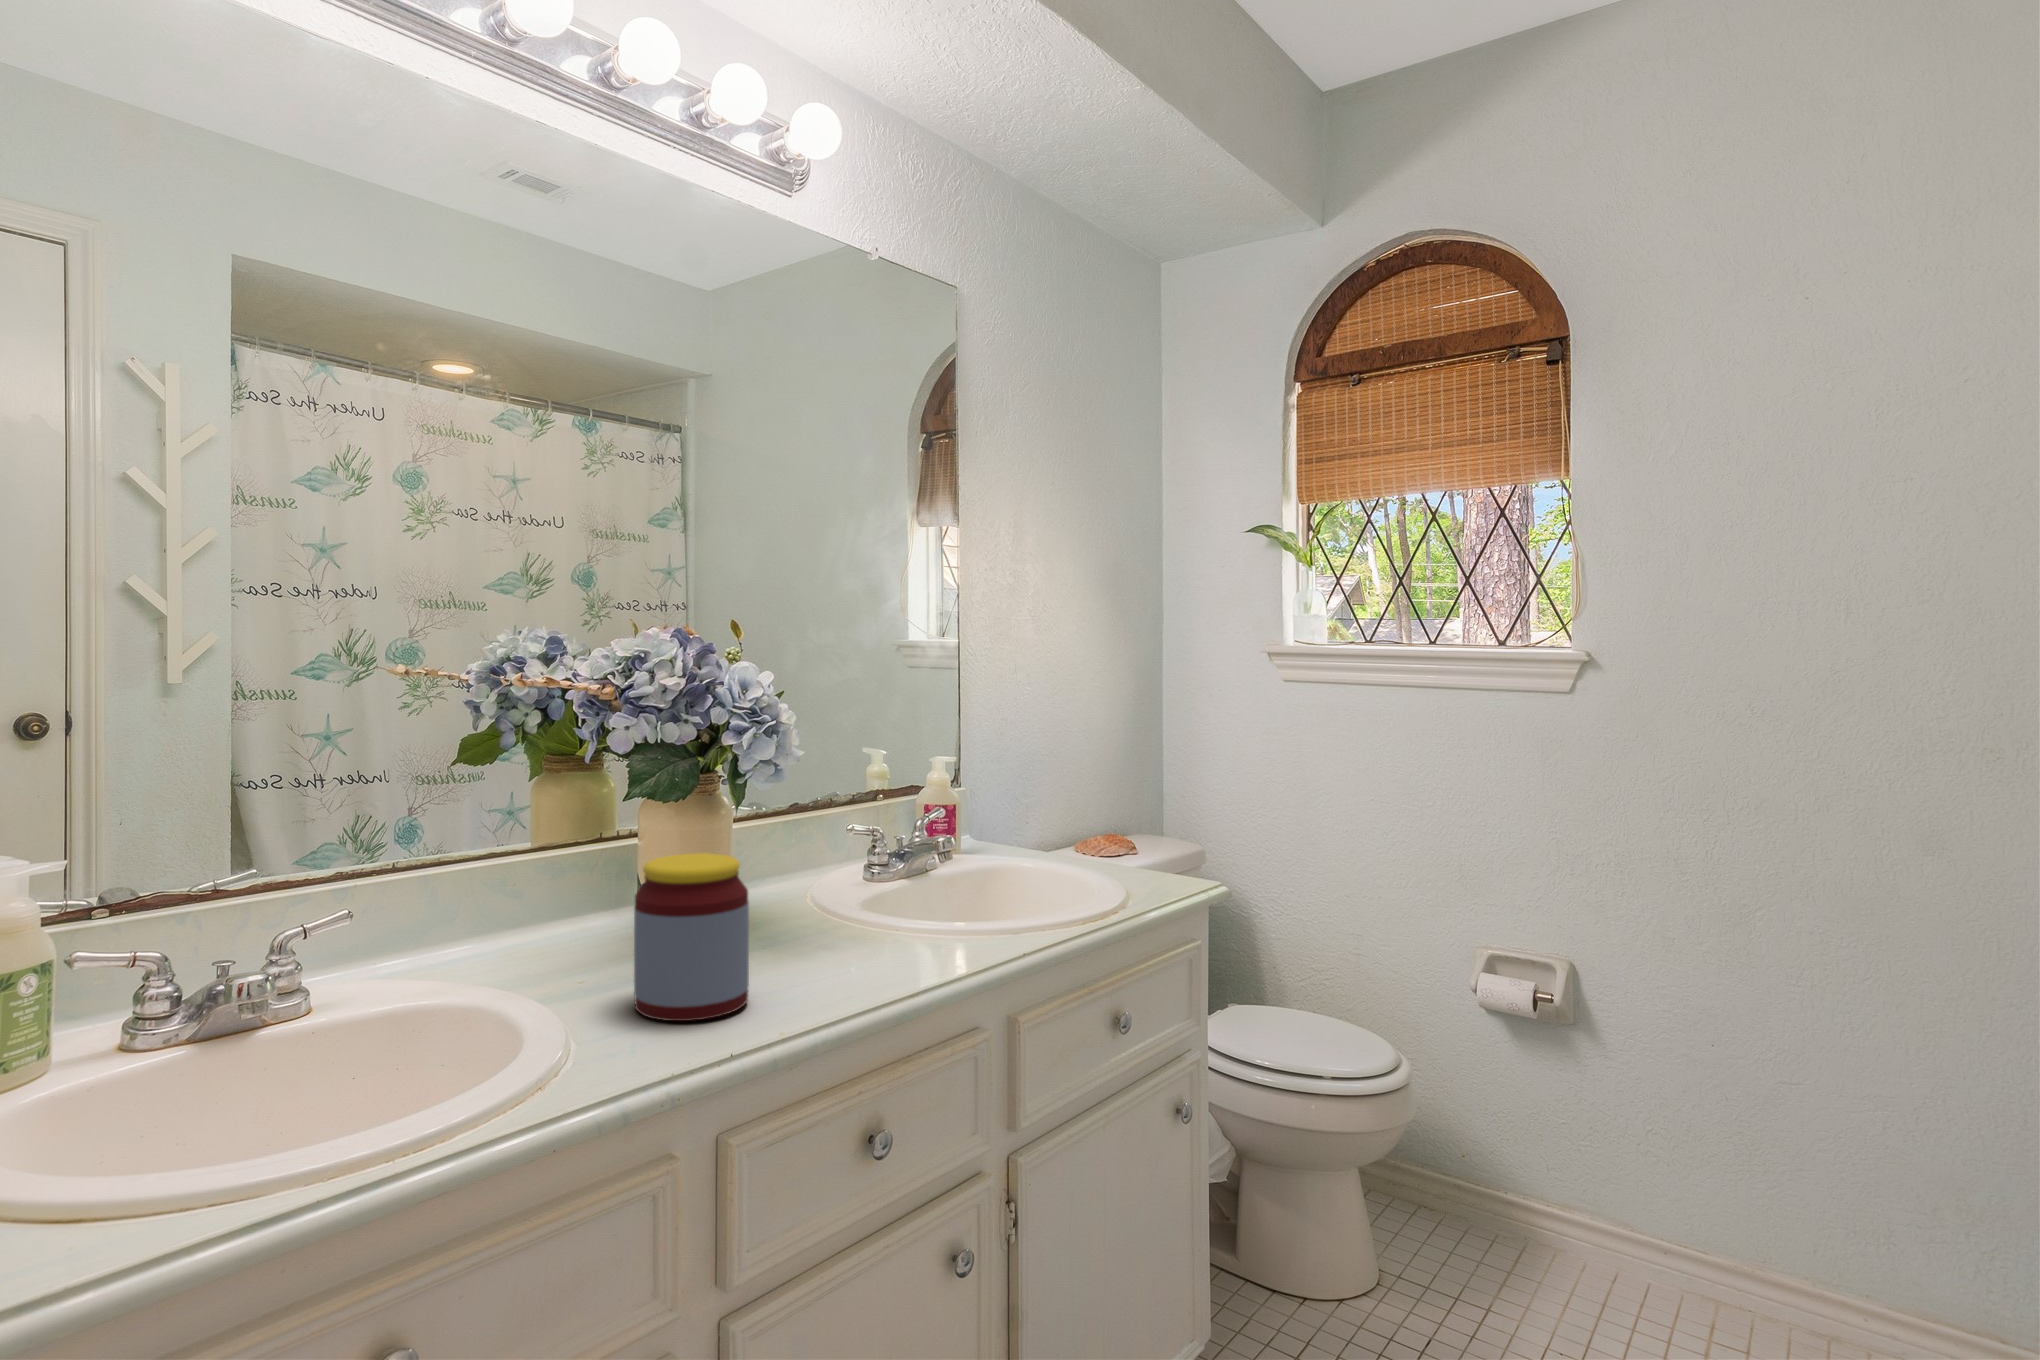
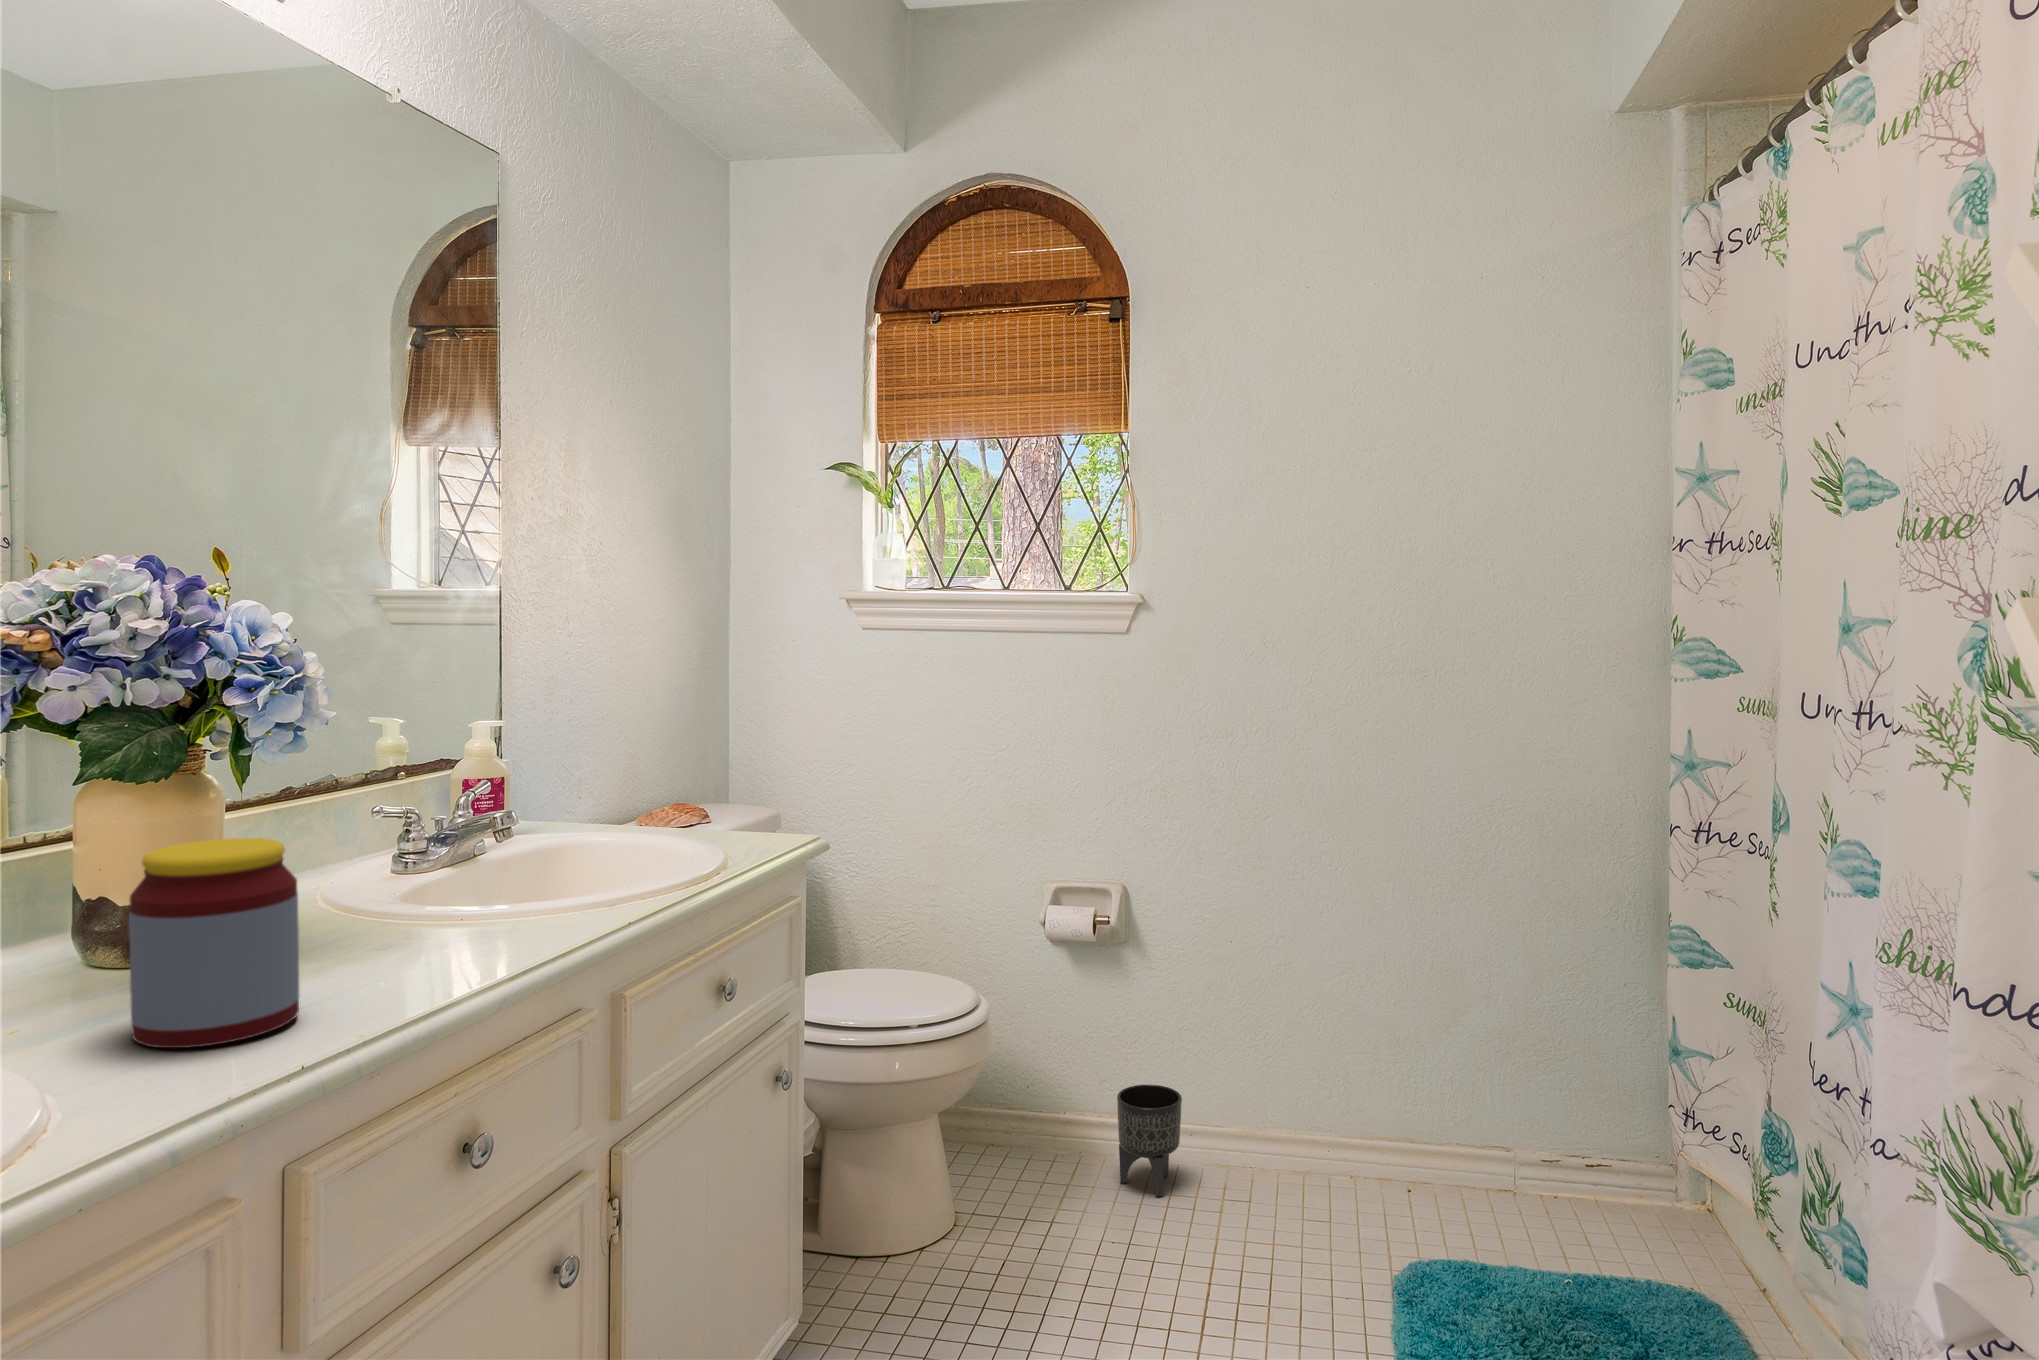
planter: none [1560,1178,1641,1309] -> present [1117,1085,1182,1197]

